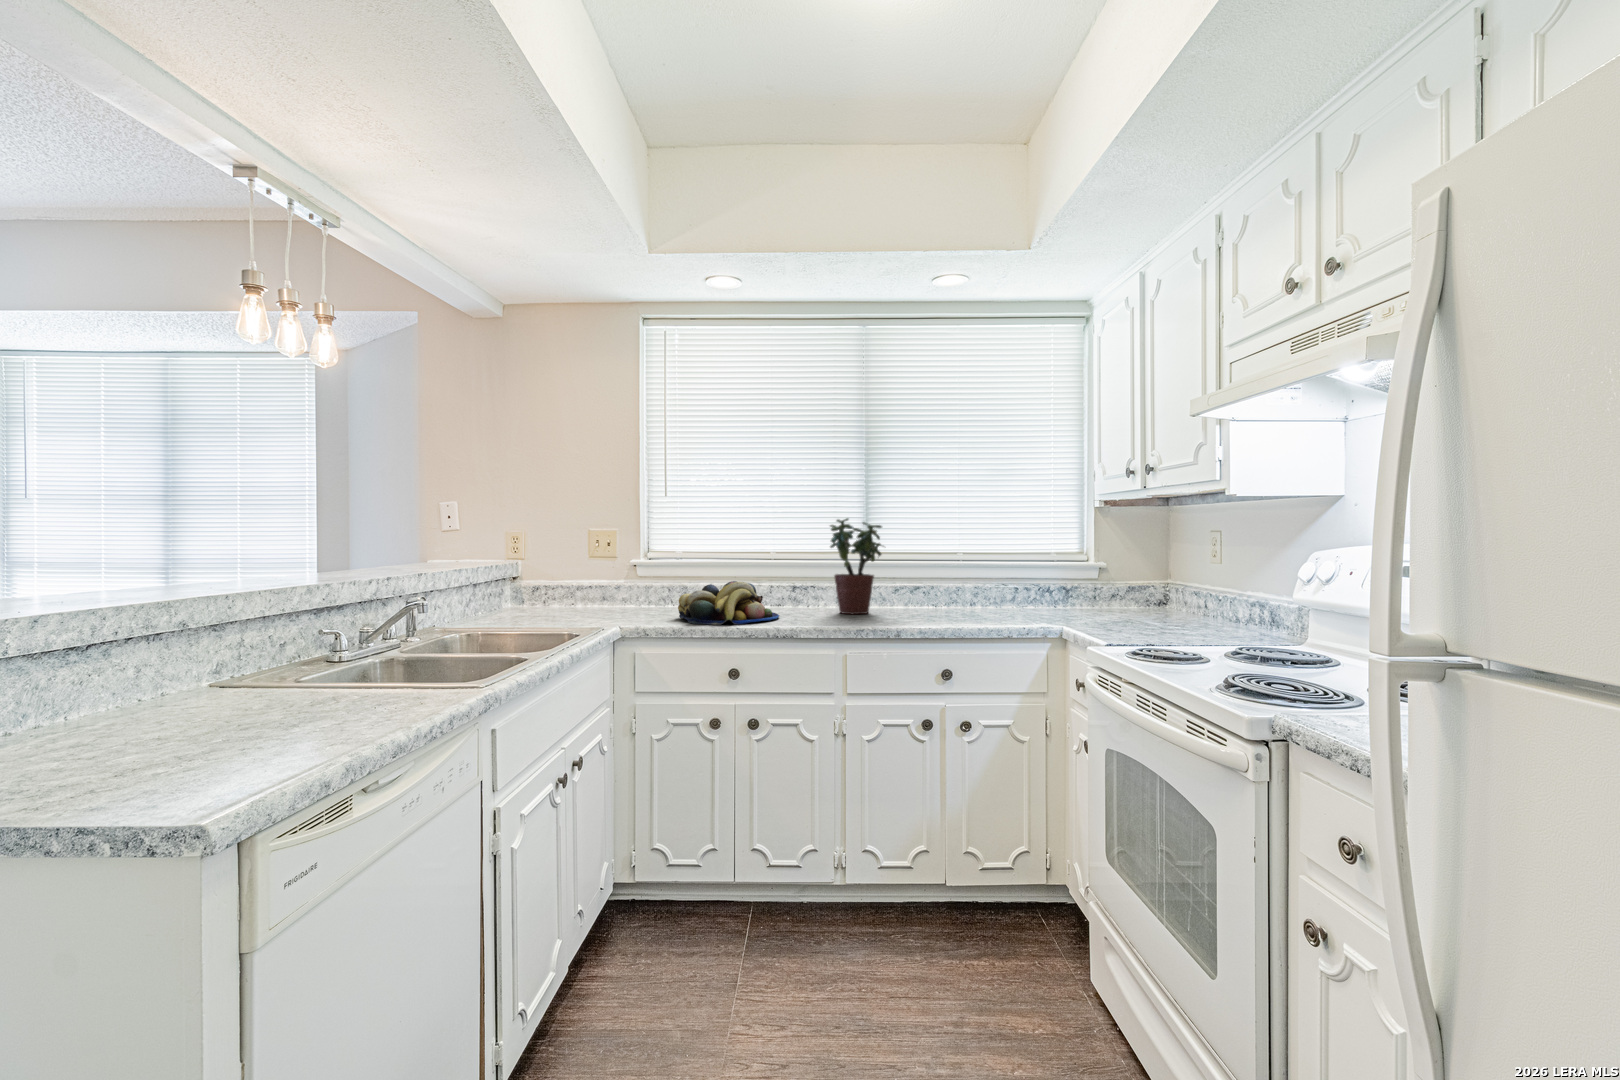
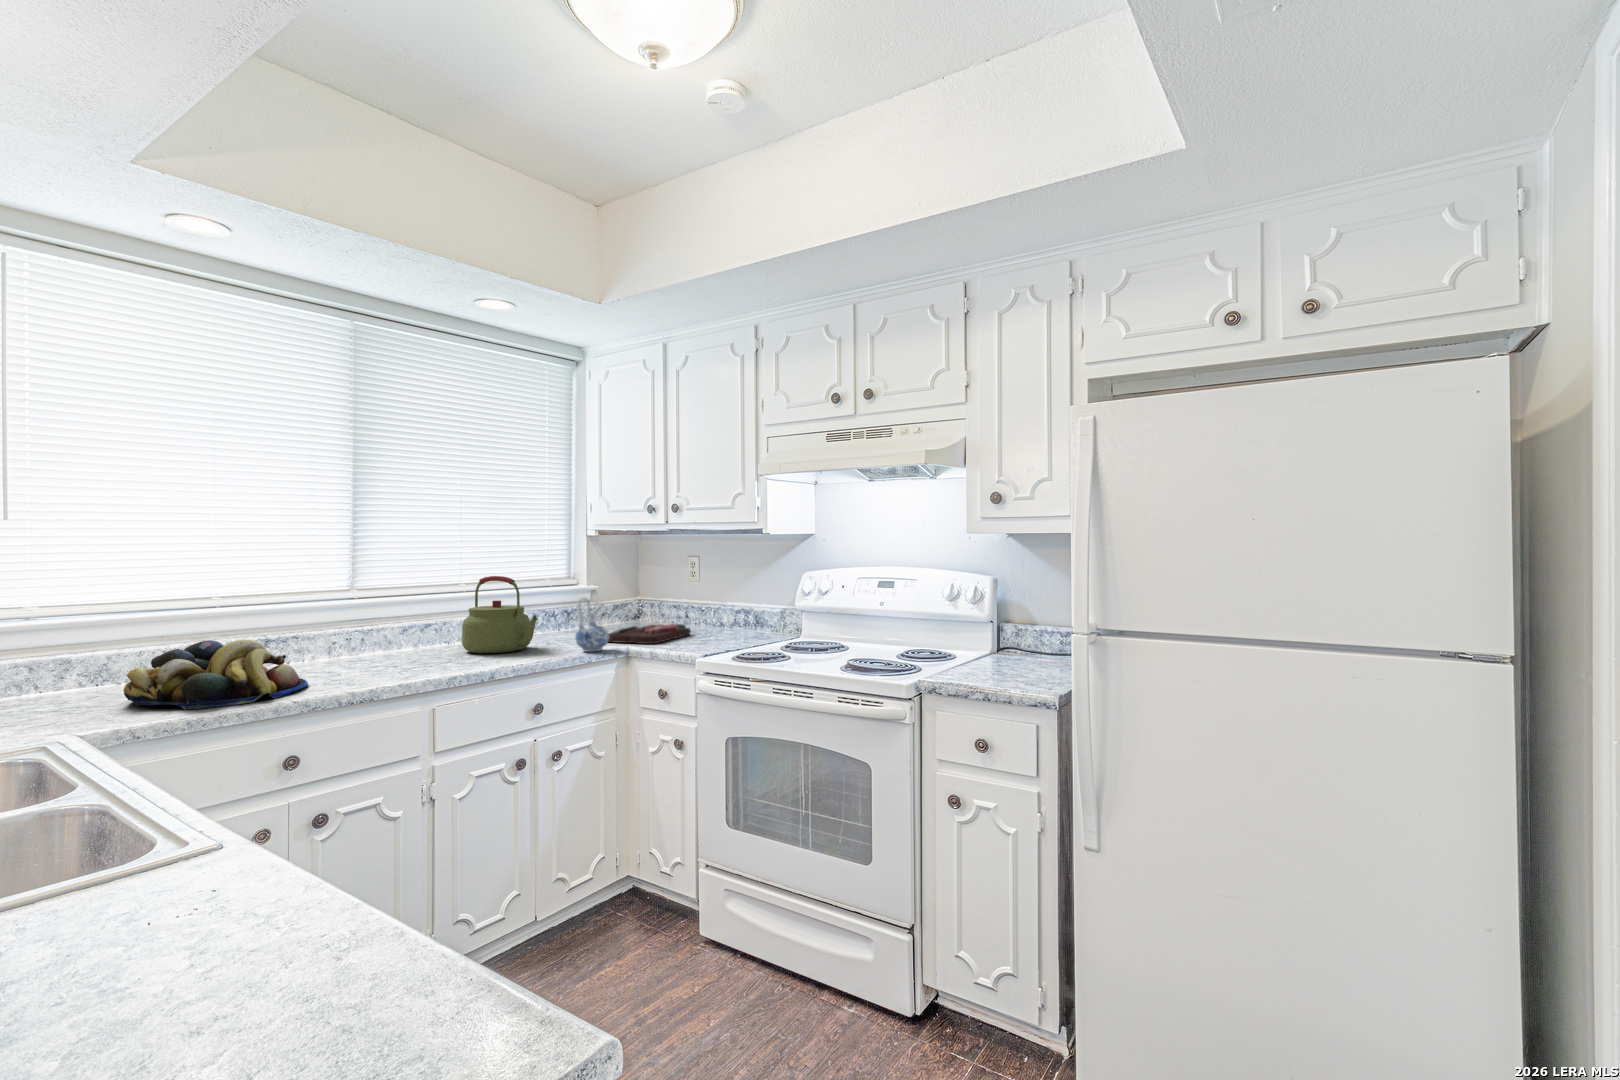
potted plant: present [830,518,882,614] -> none [332,548,415,665]
kettle: none [926,546,987,619] -> present [462,576,538,653]
ceramic pitcher: none [1005,570,1041,628] -> present [575,597,609,652]
cutting board: none [1062,607,1189,629] -> present [608,621,691,644]

